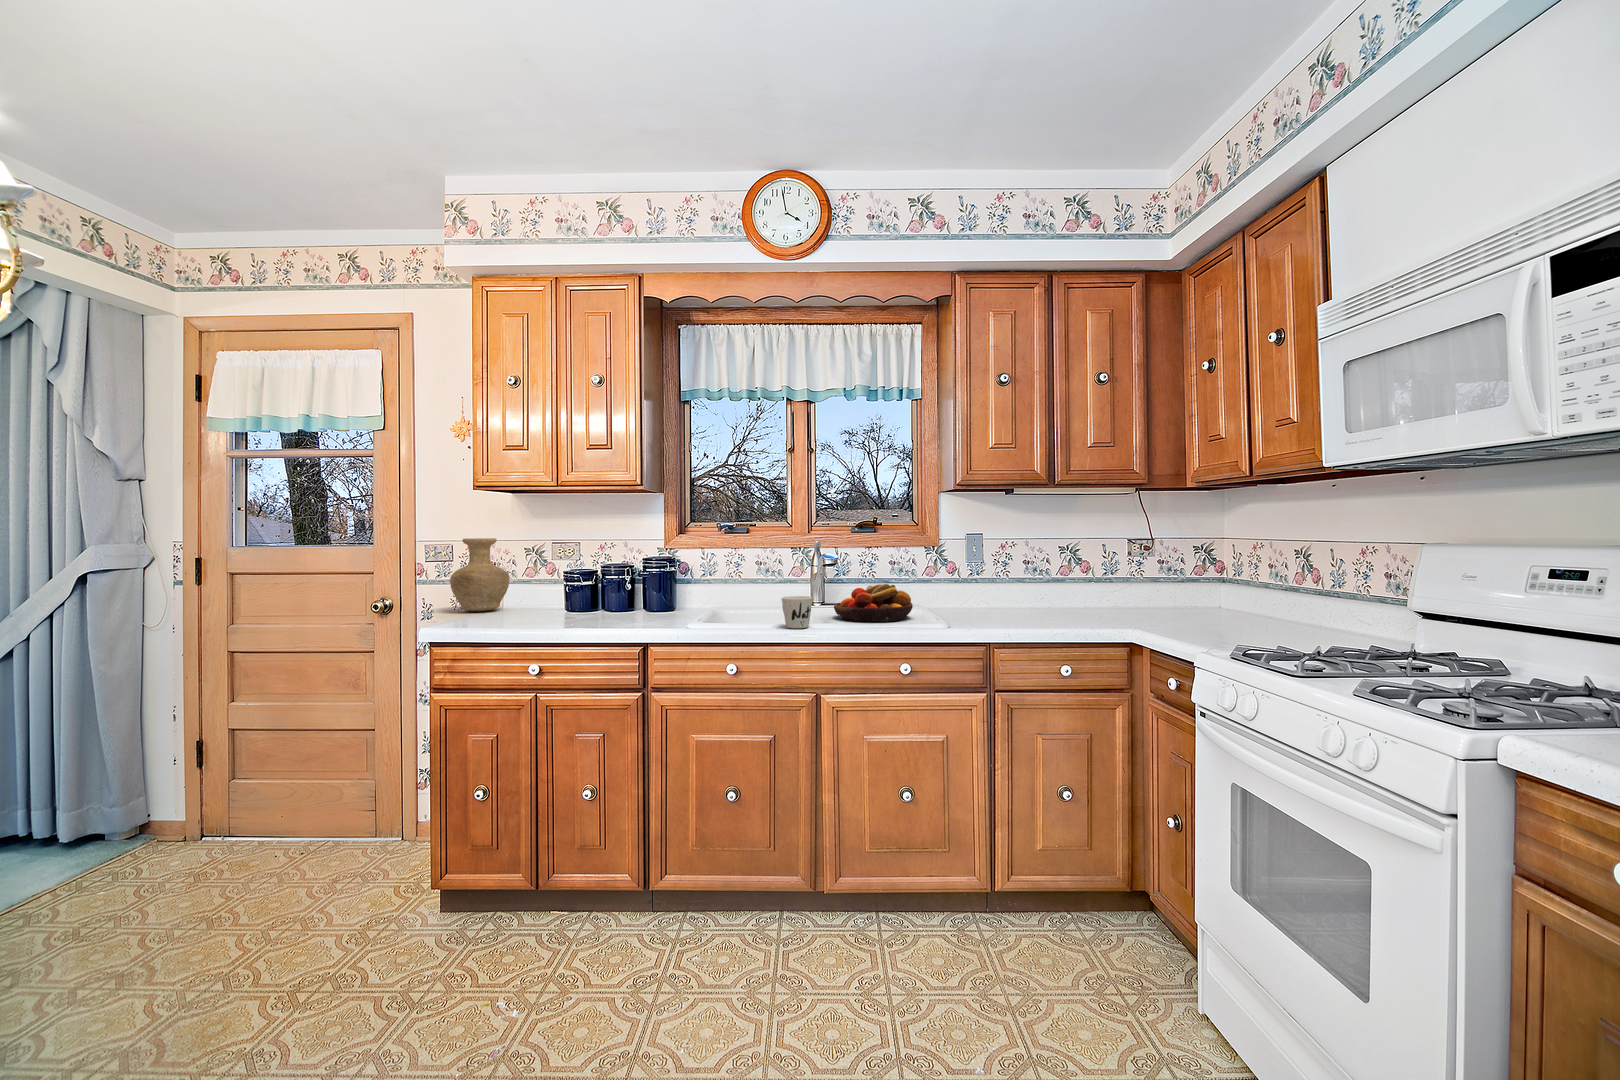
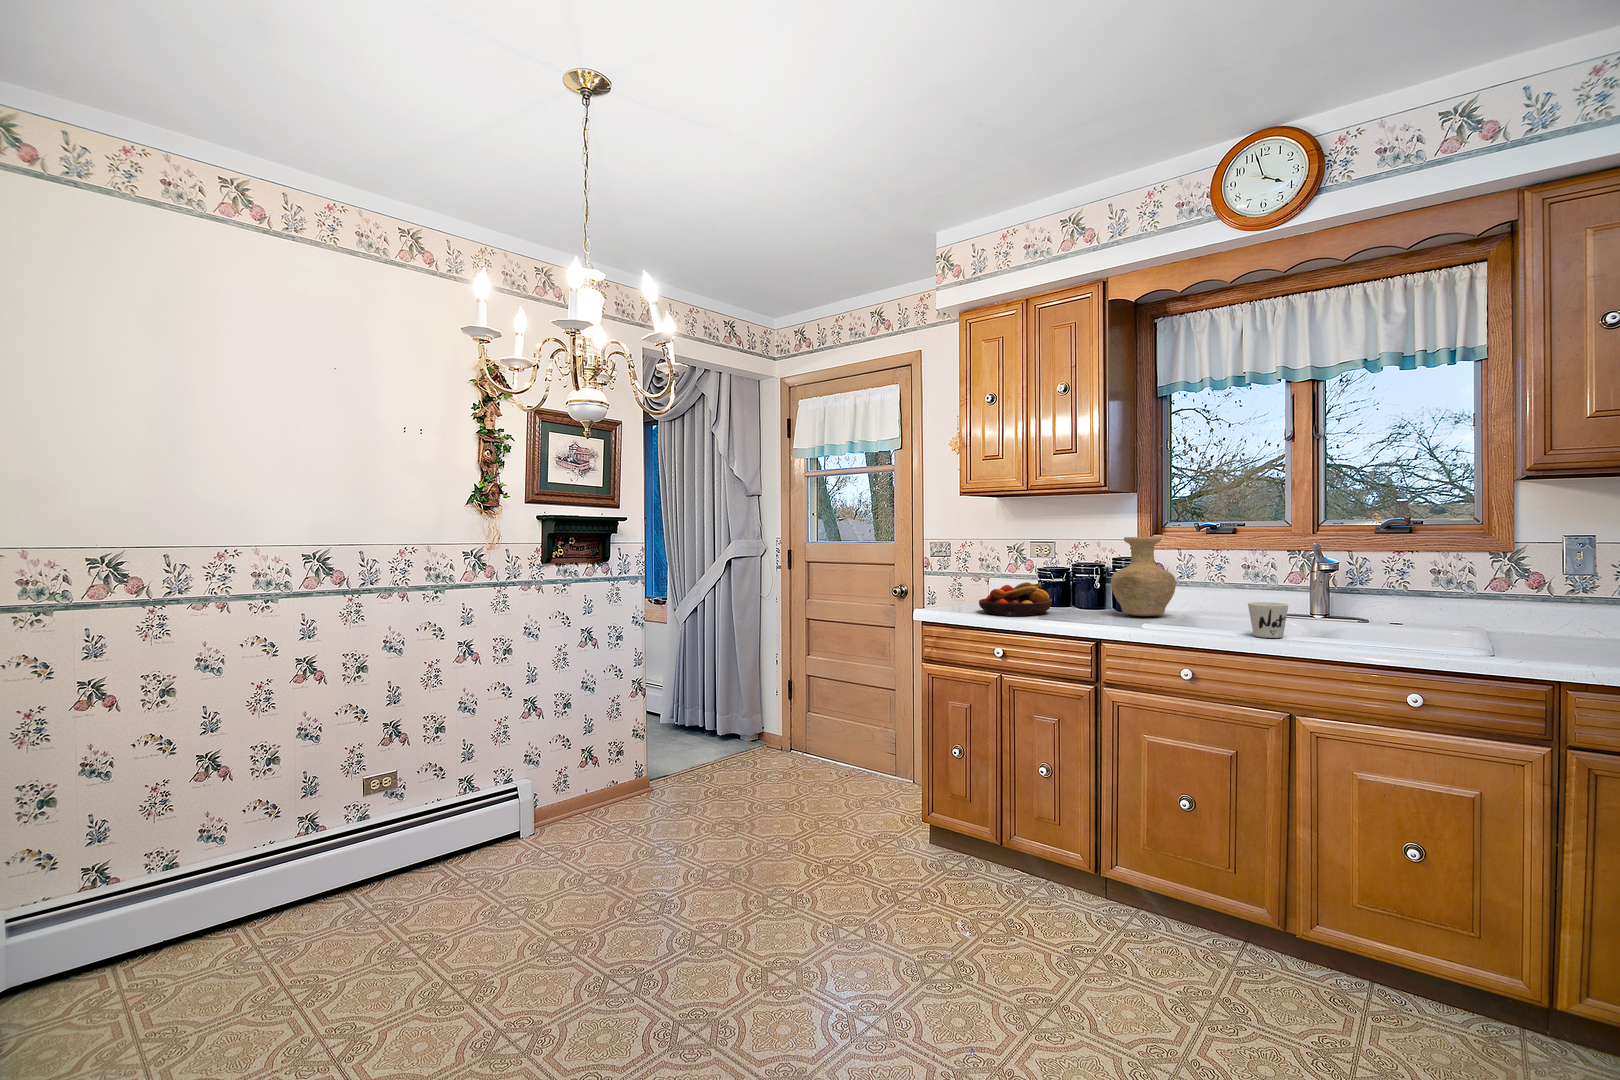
vase: present [450,538,509,611] -> present [1111,537,1176,616]
fruit bowl: present [834,584,913,622] -> present [979,582,1052,616]

